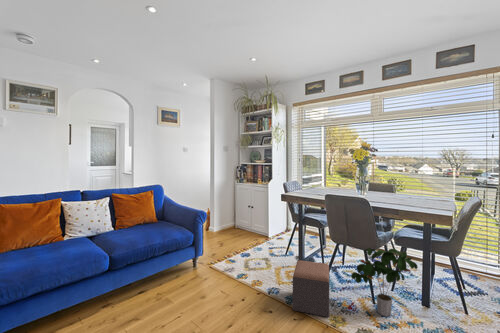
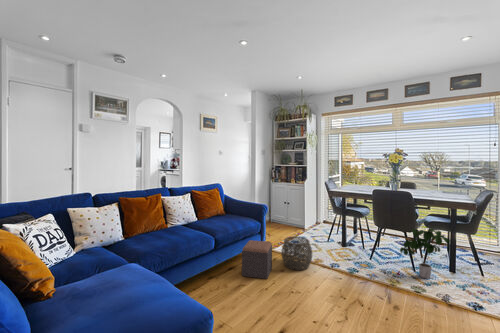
woven basket: none [206,252,245,297] -> present [282,236,312,270]
footstool: present [292,260,329,317] -> present [242,240,272,279]

